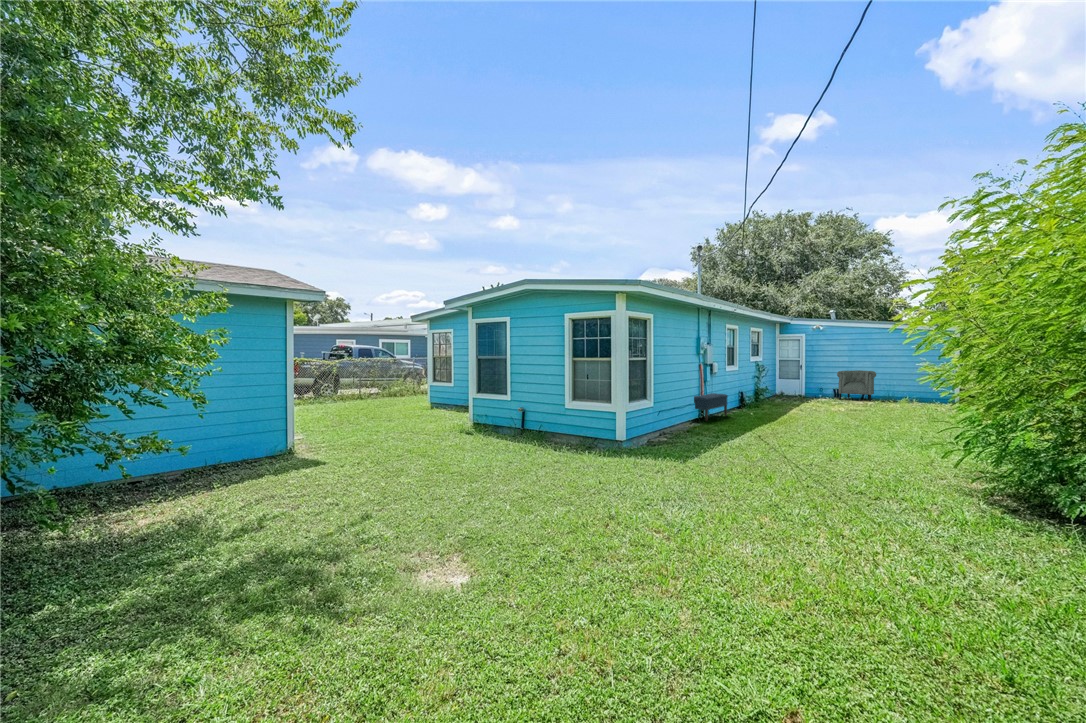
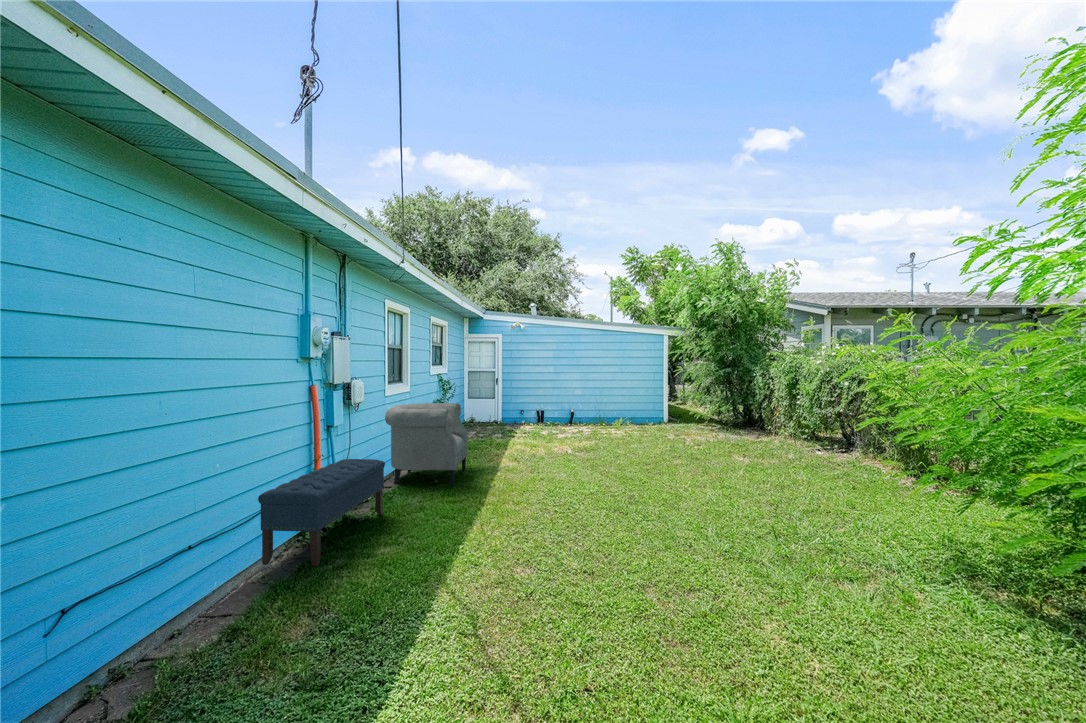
chair: present [837,370,876,401] -> present [385,403,468,486]

